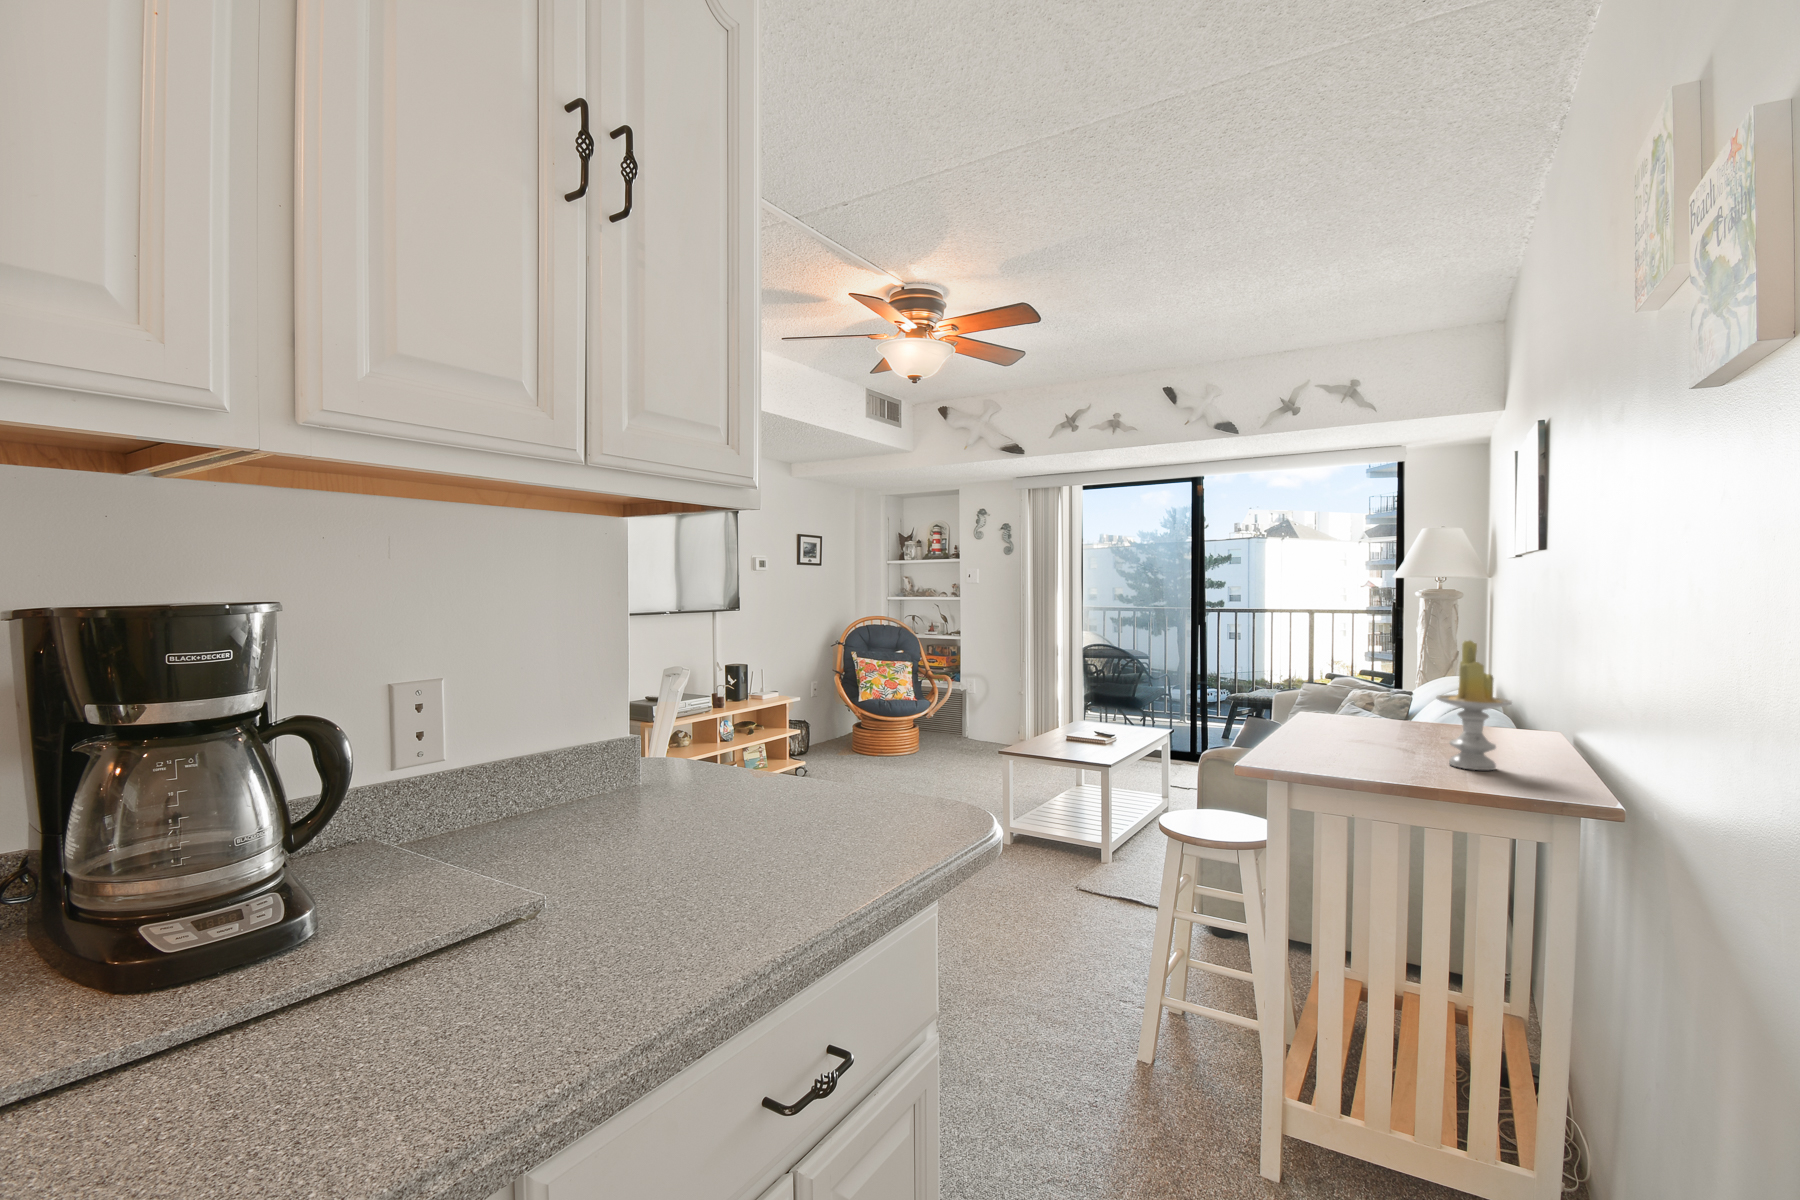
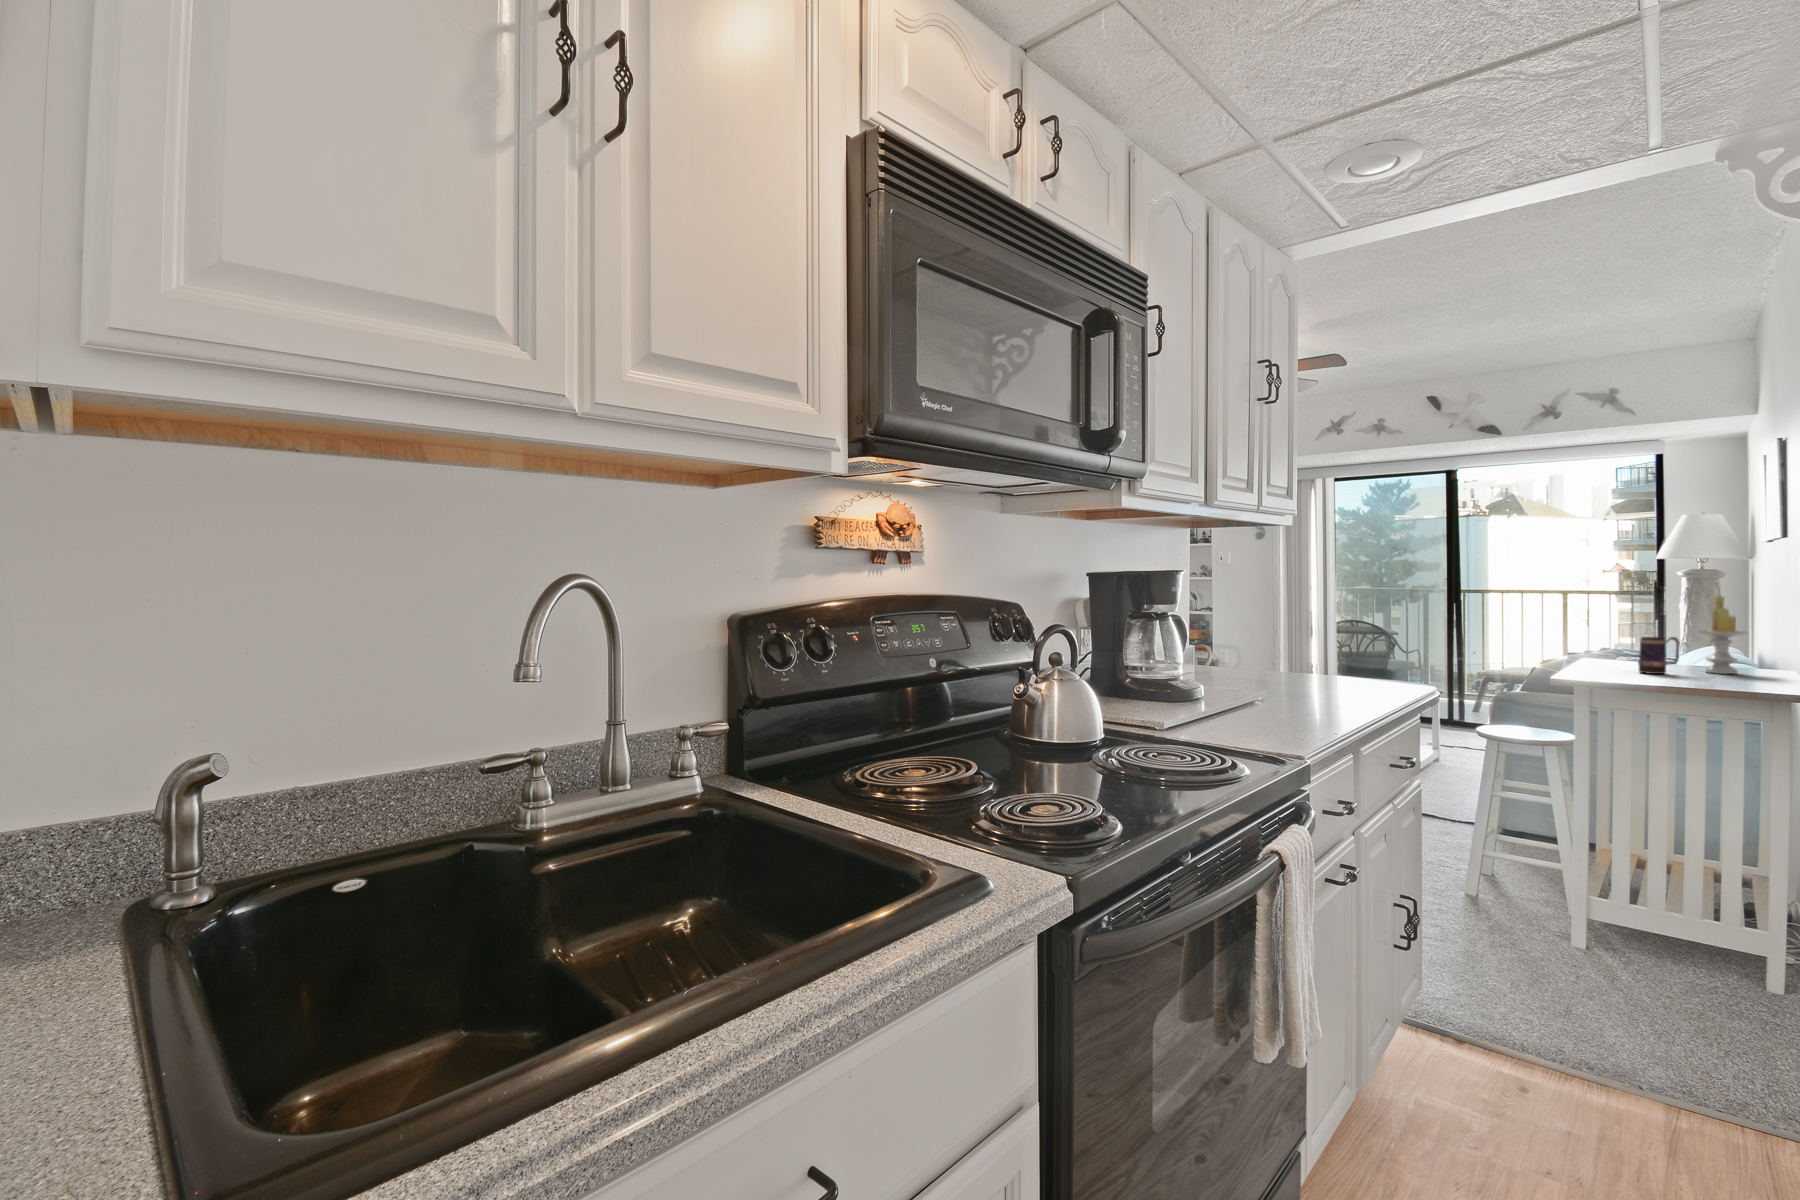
mug: none [1351,707,1412,771] -> present [1638,637,1679,674]

